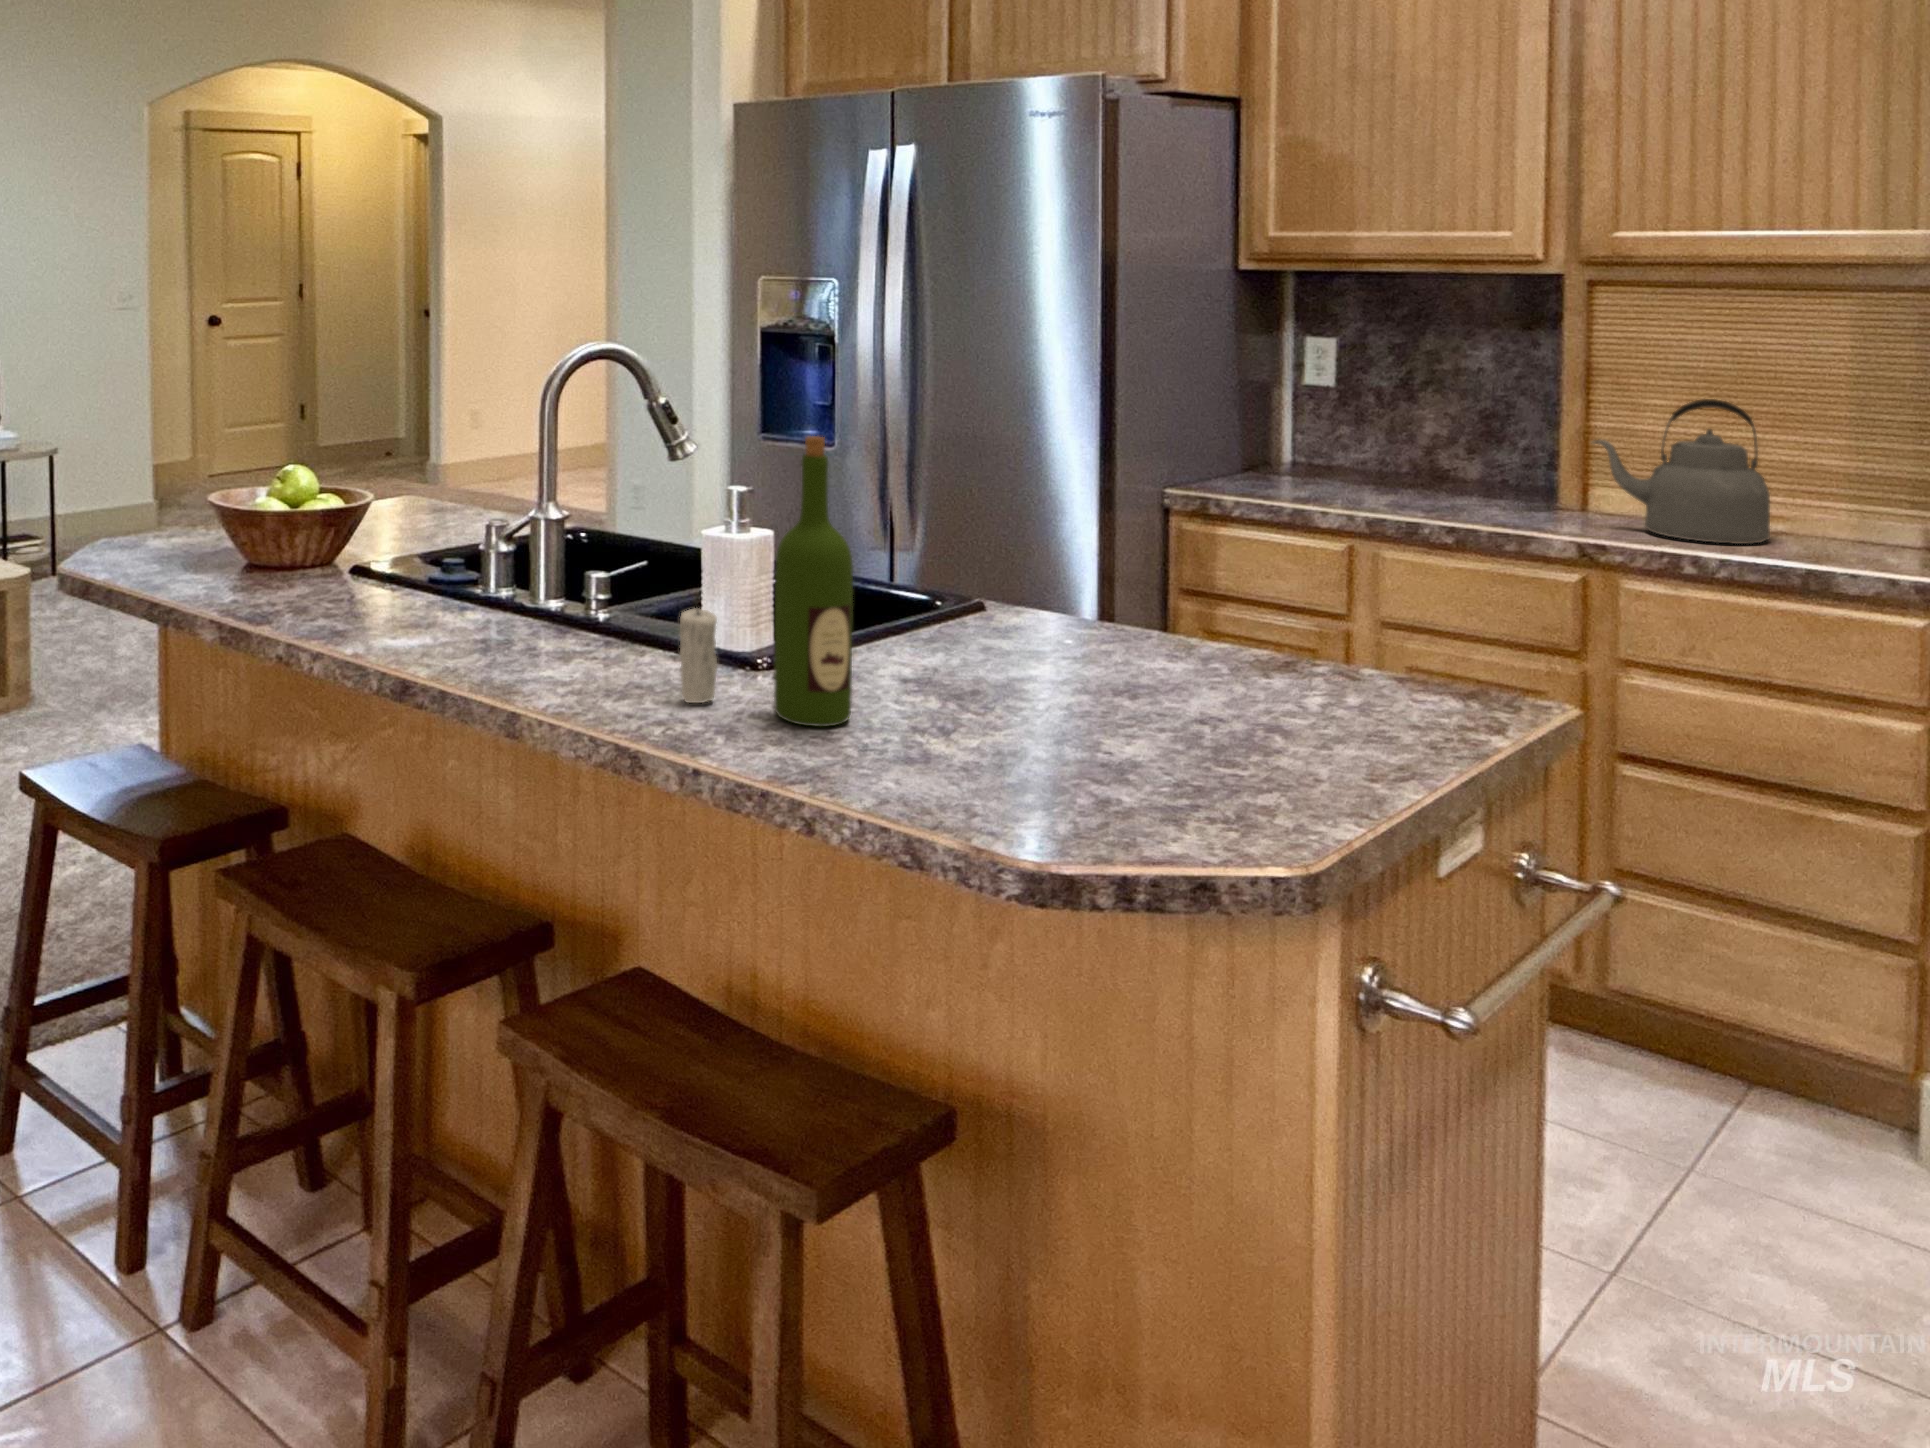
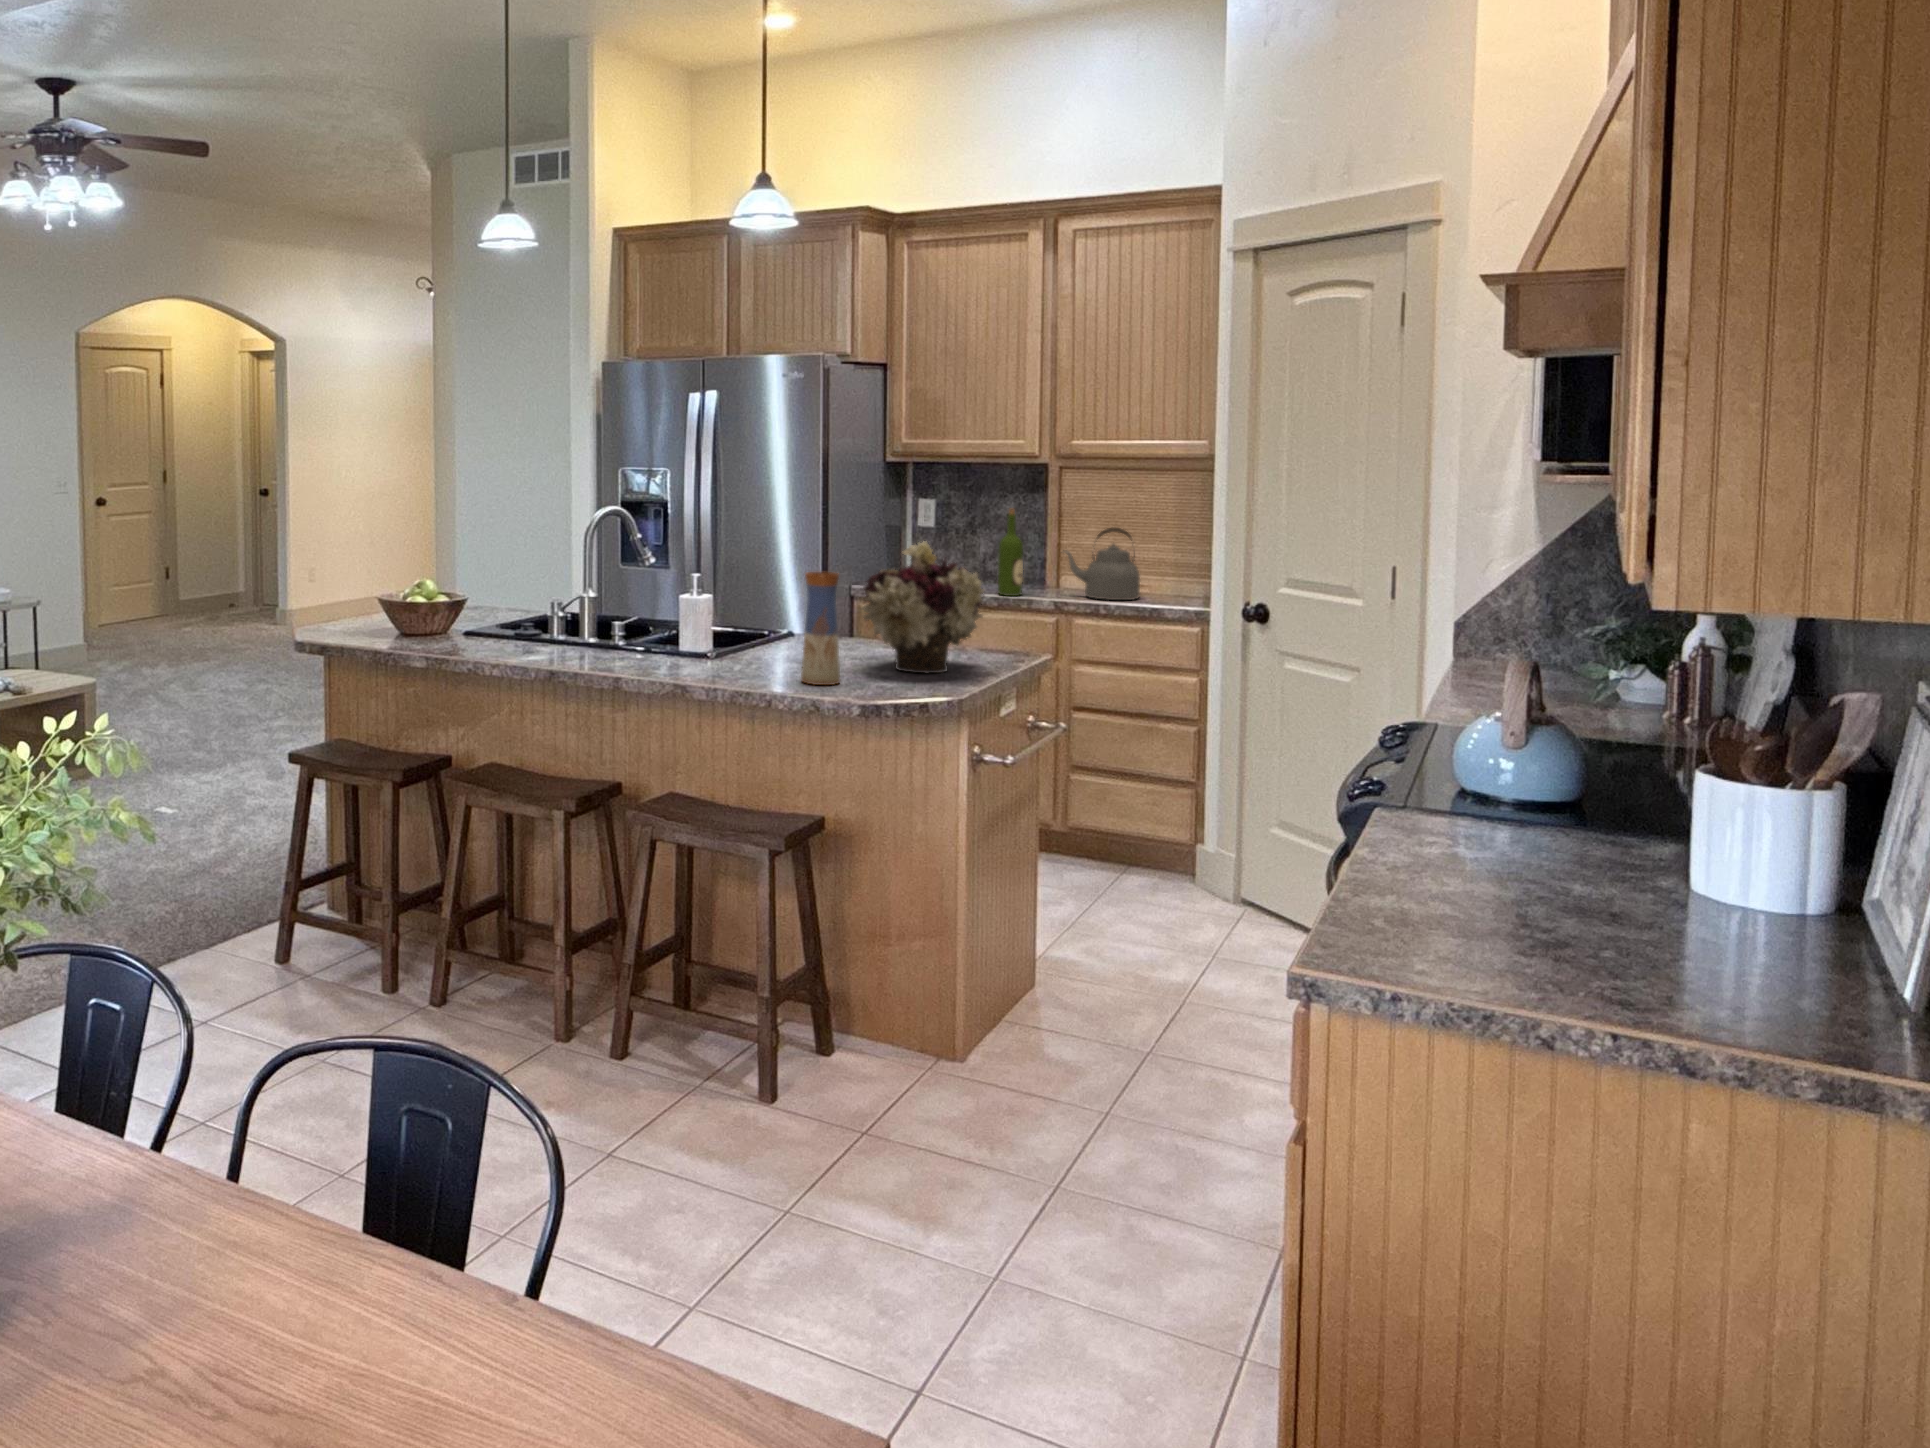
flower arrangement: none [1070,434,1397,751] -> present [861,542,984,673]
wine bottle: present [774,436,853,727] -> present [998,509,1023,596]
vase: none [912,500,1008,774] -> present [801,572,840,685]
candle: present [680,608,717,703] -> none [688,622,705,673]

